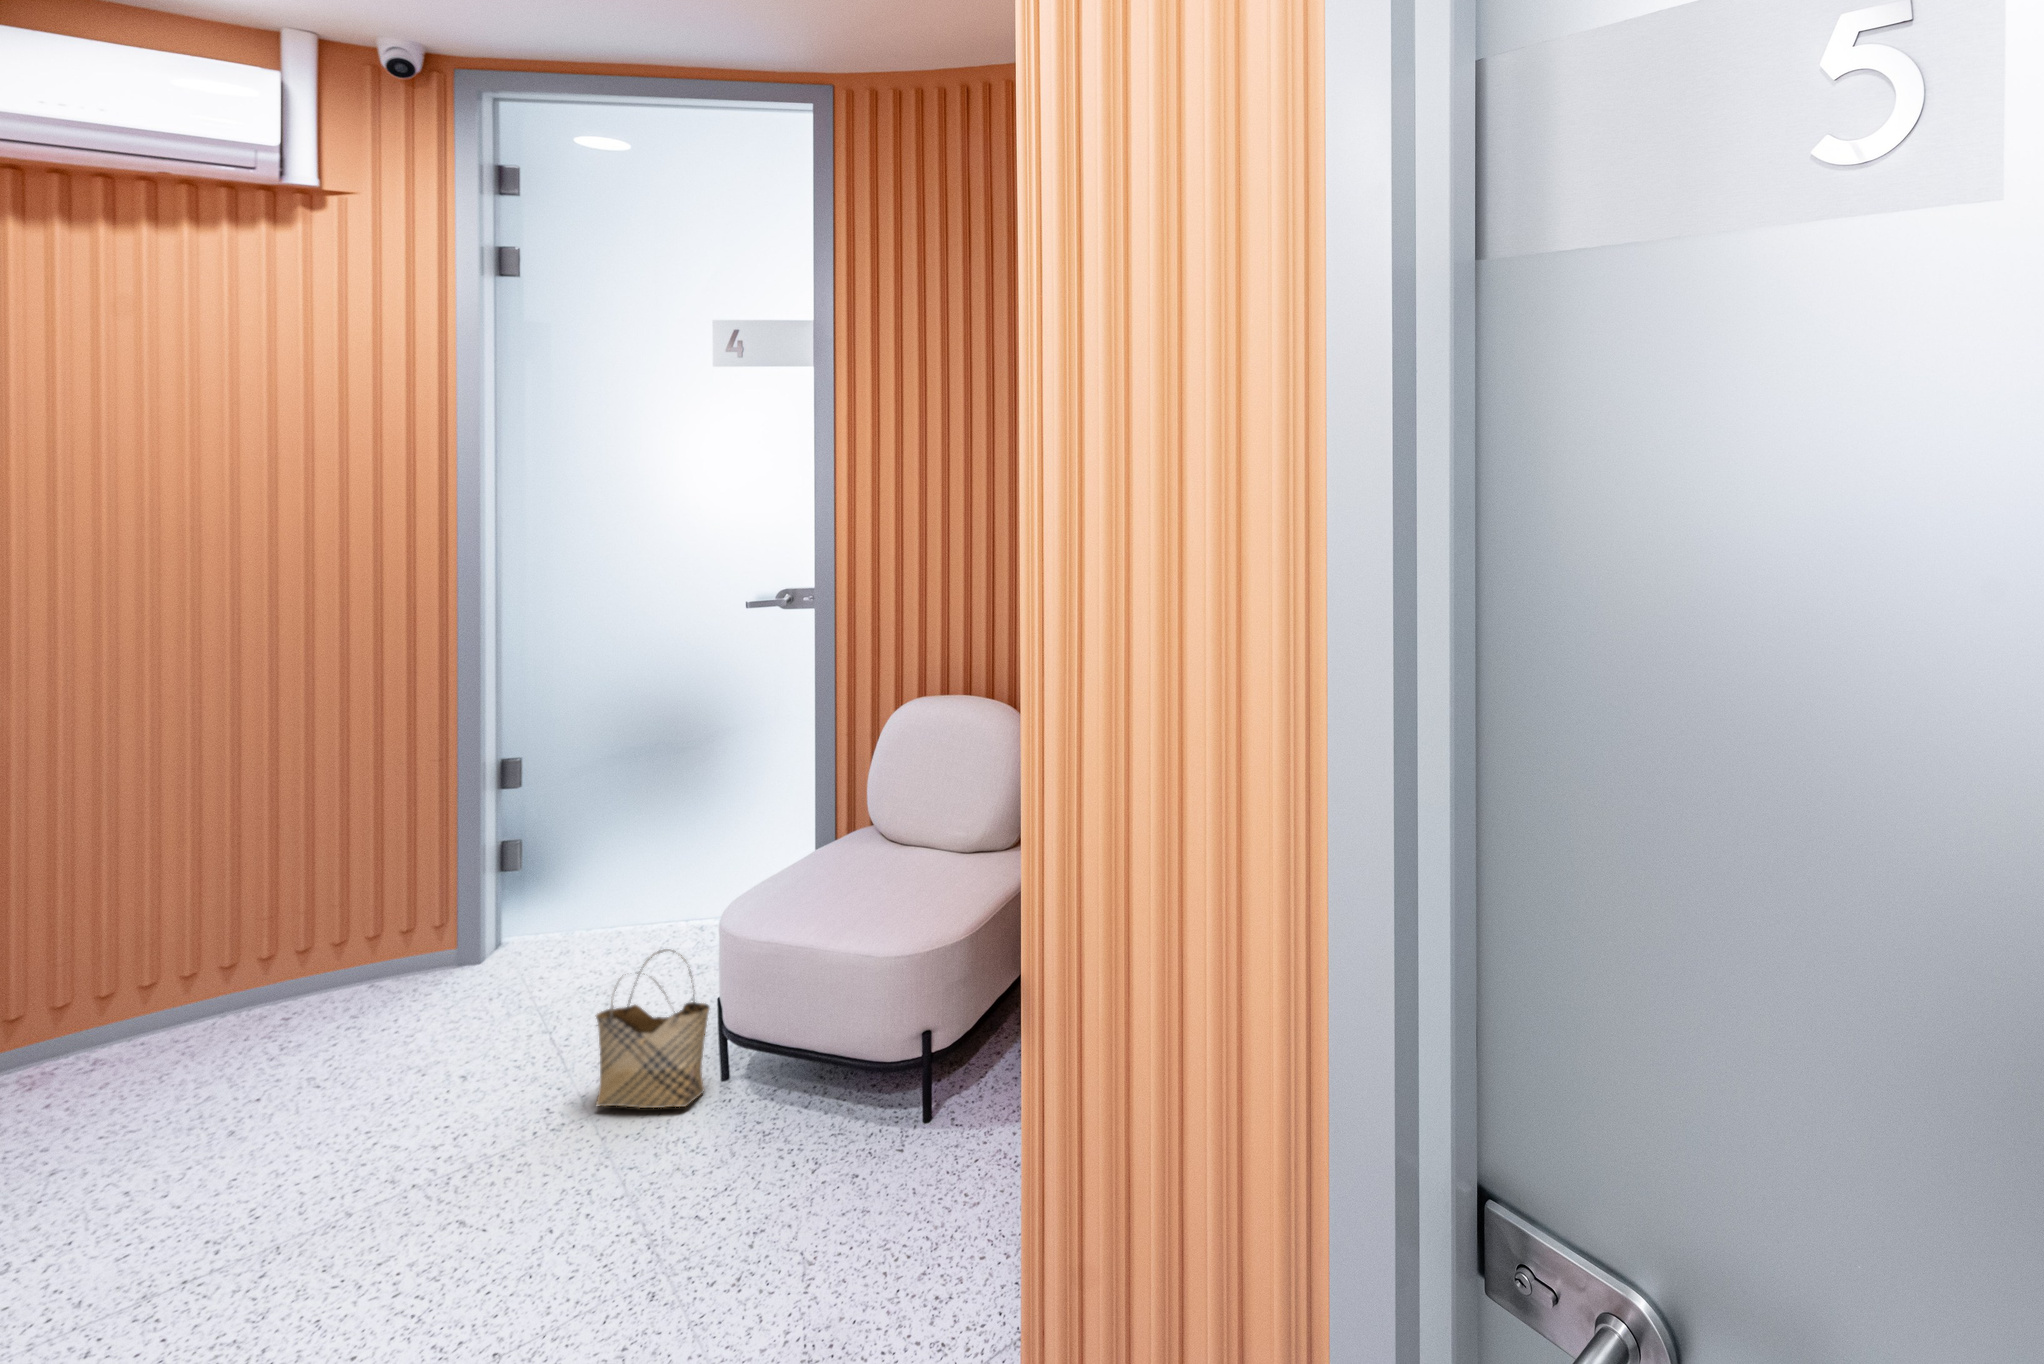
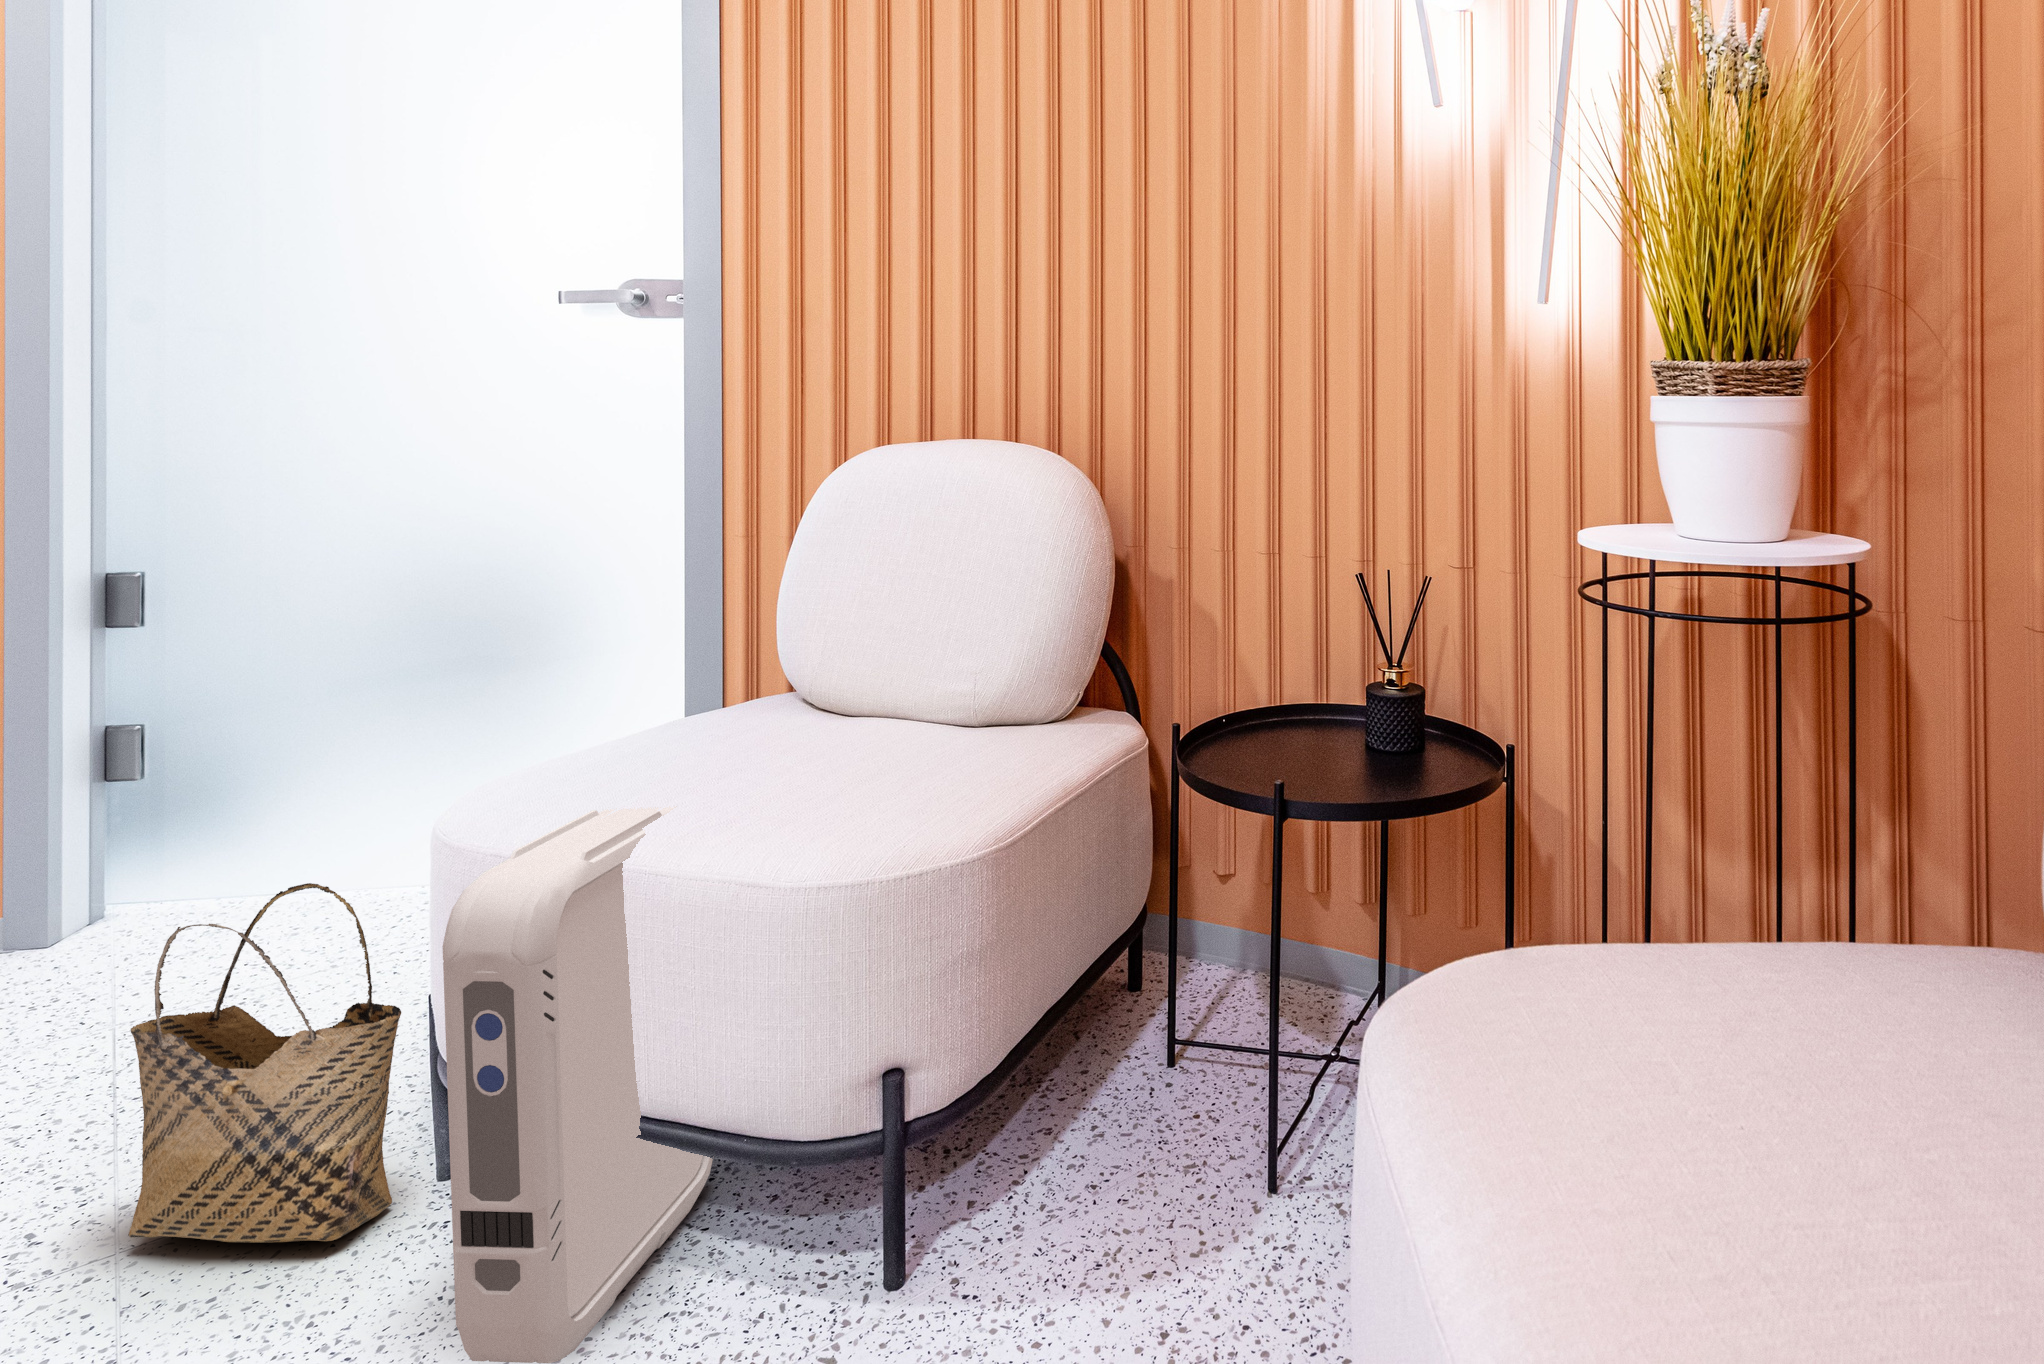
air purifier: none [752,915,848,1152] -> present [443,806,713,1363]

